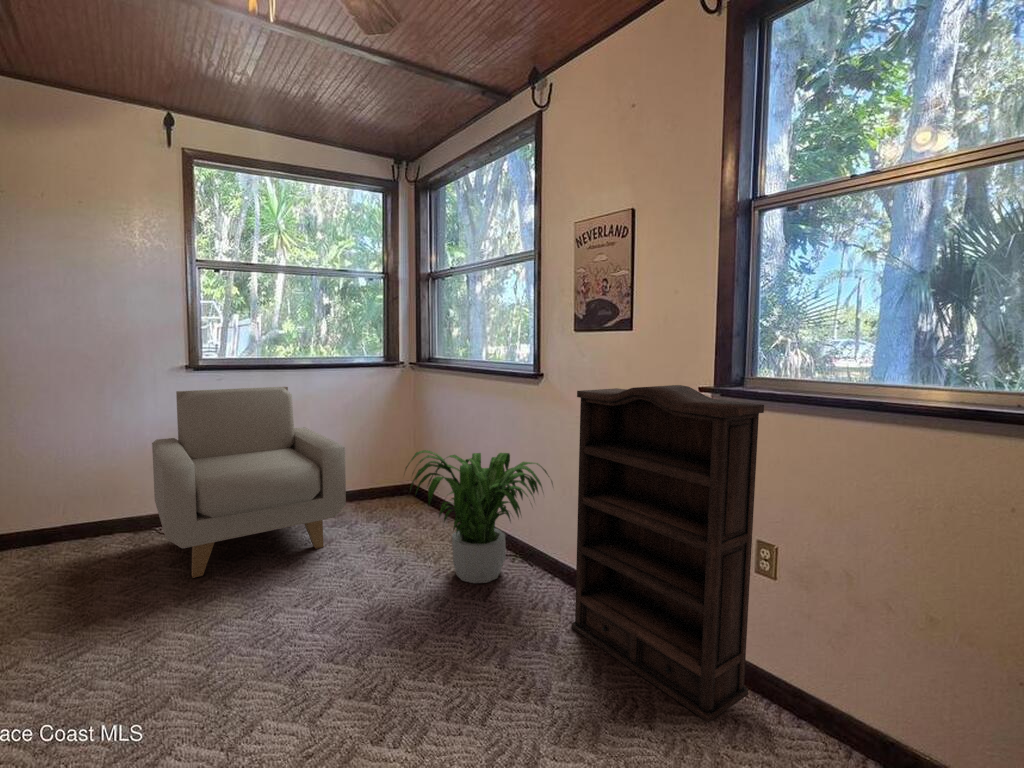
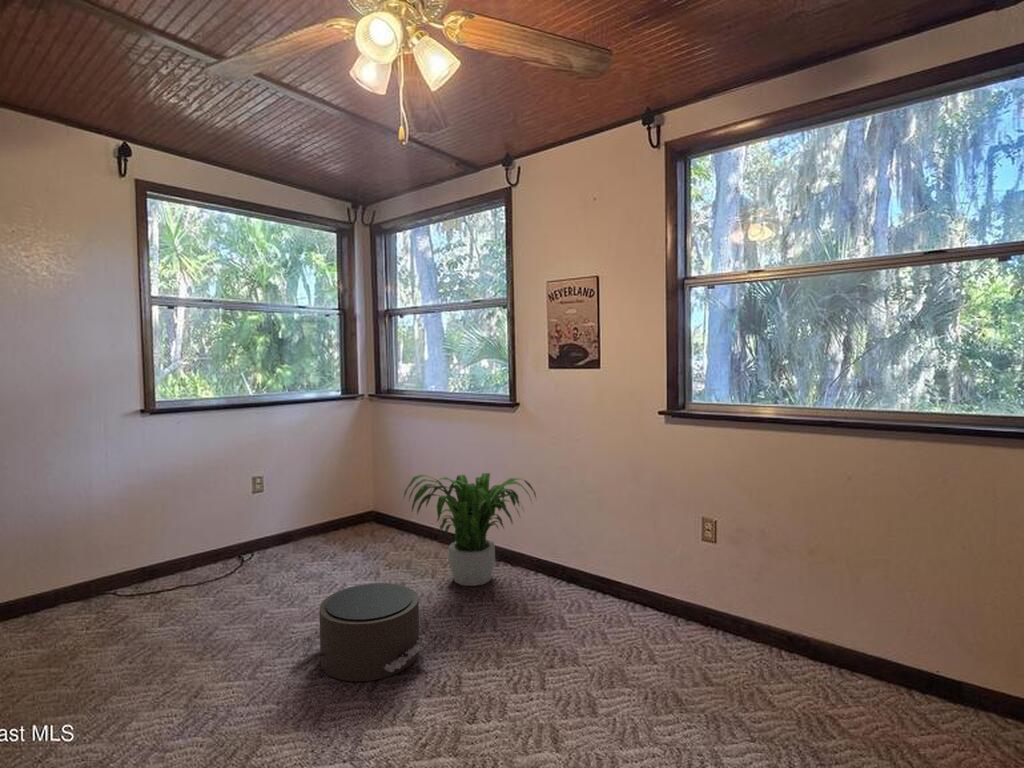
bookshelf: present [571,385,764,722] -> none [565,410,704,647]
armchair: present [152,387,346,578] -> none [136,424,338,610]
pouf: none [232,576,371,704] -> present [299,583,428,682]

